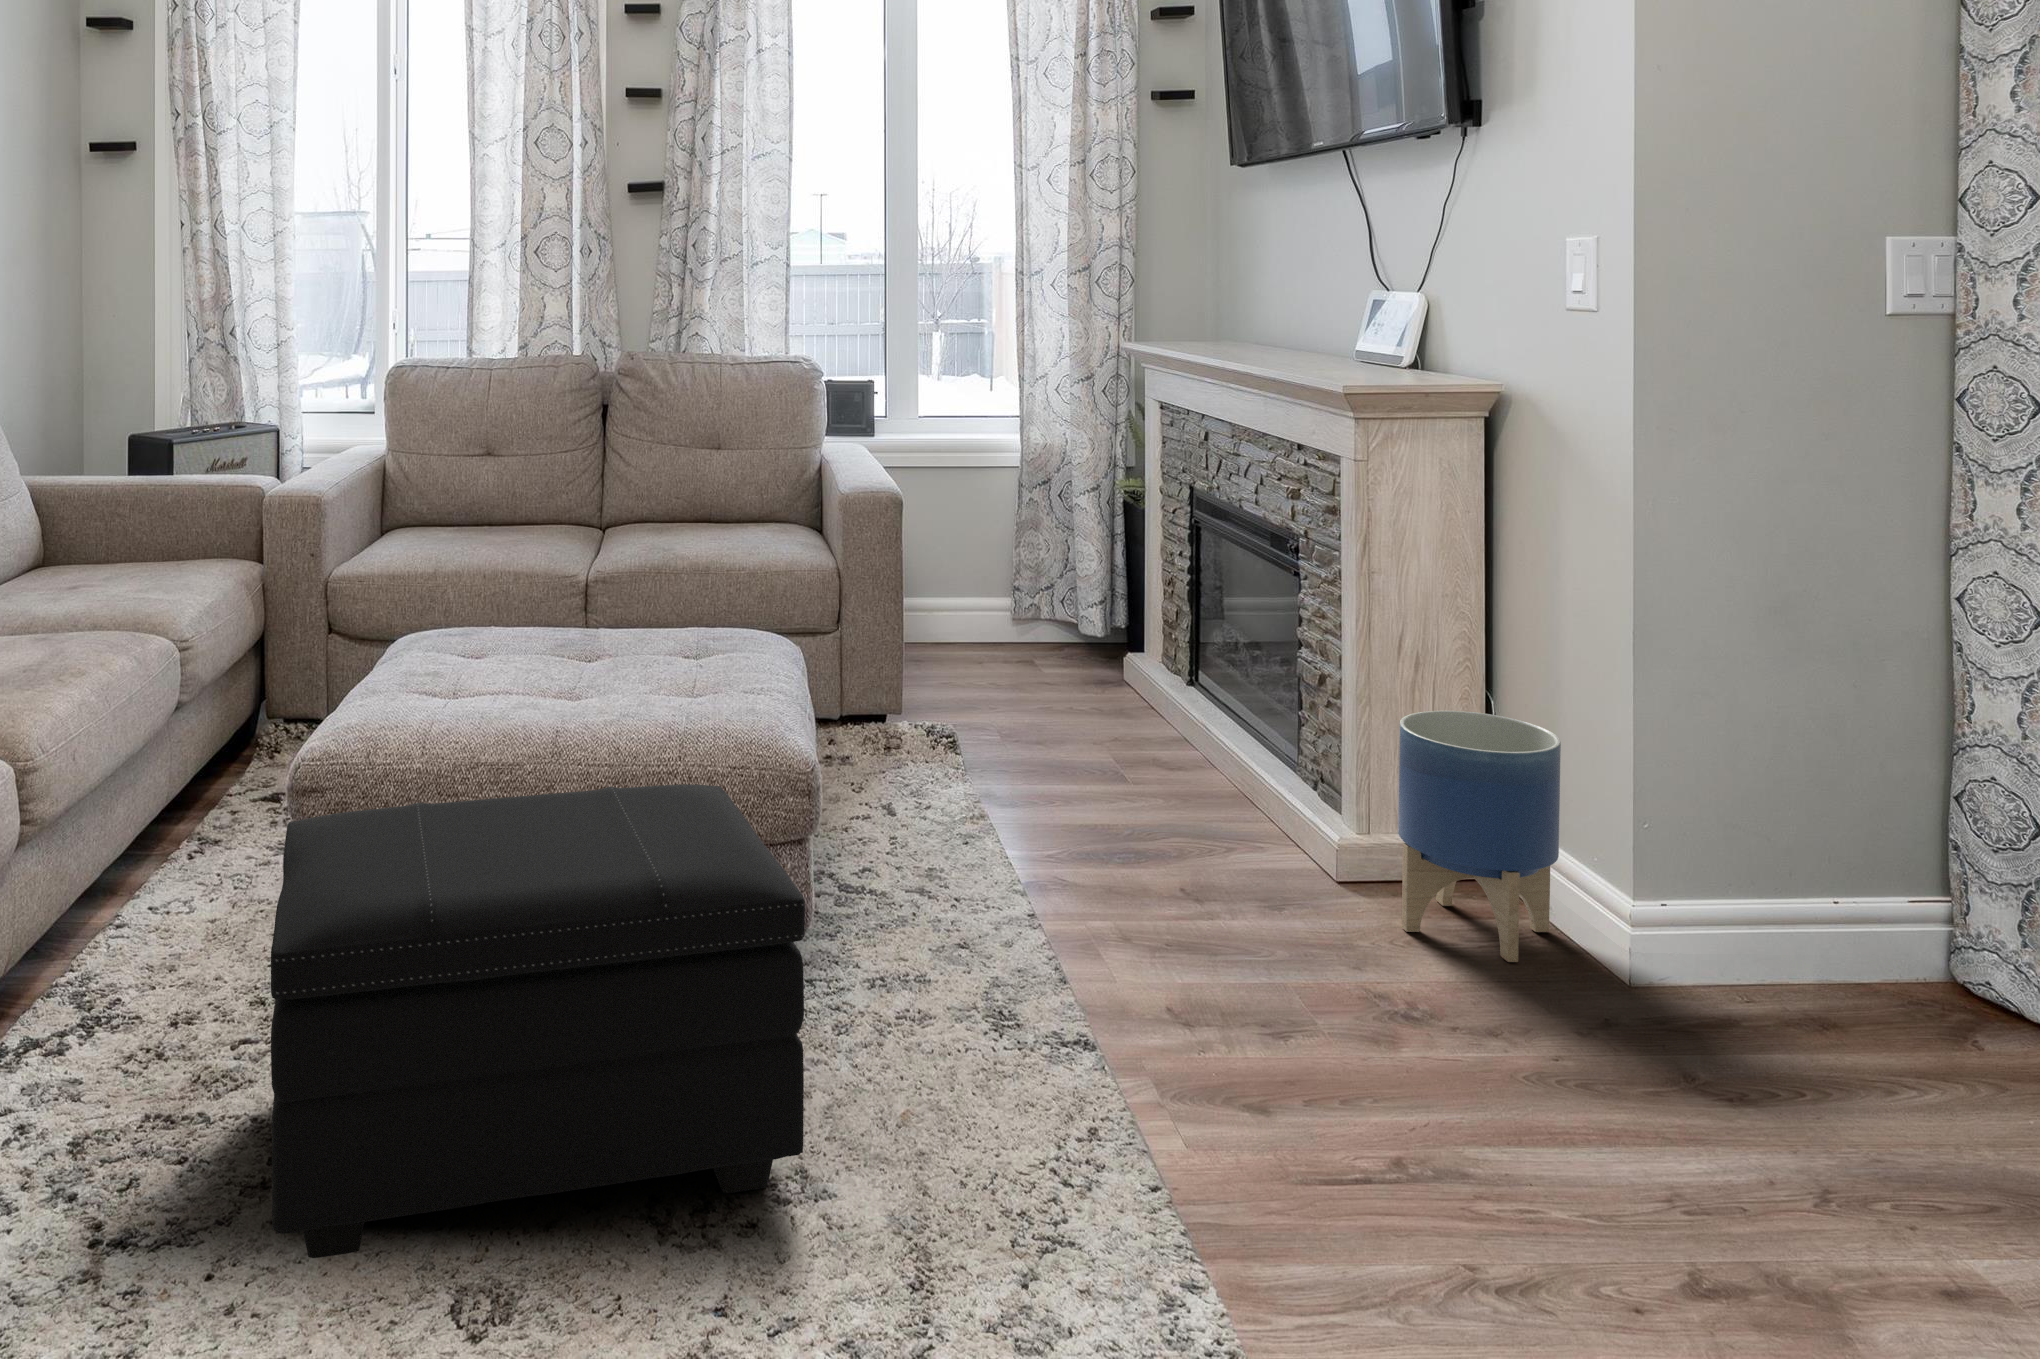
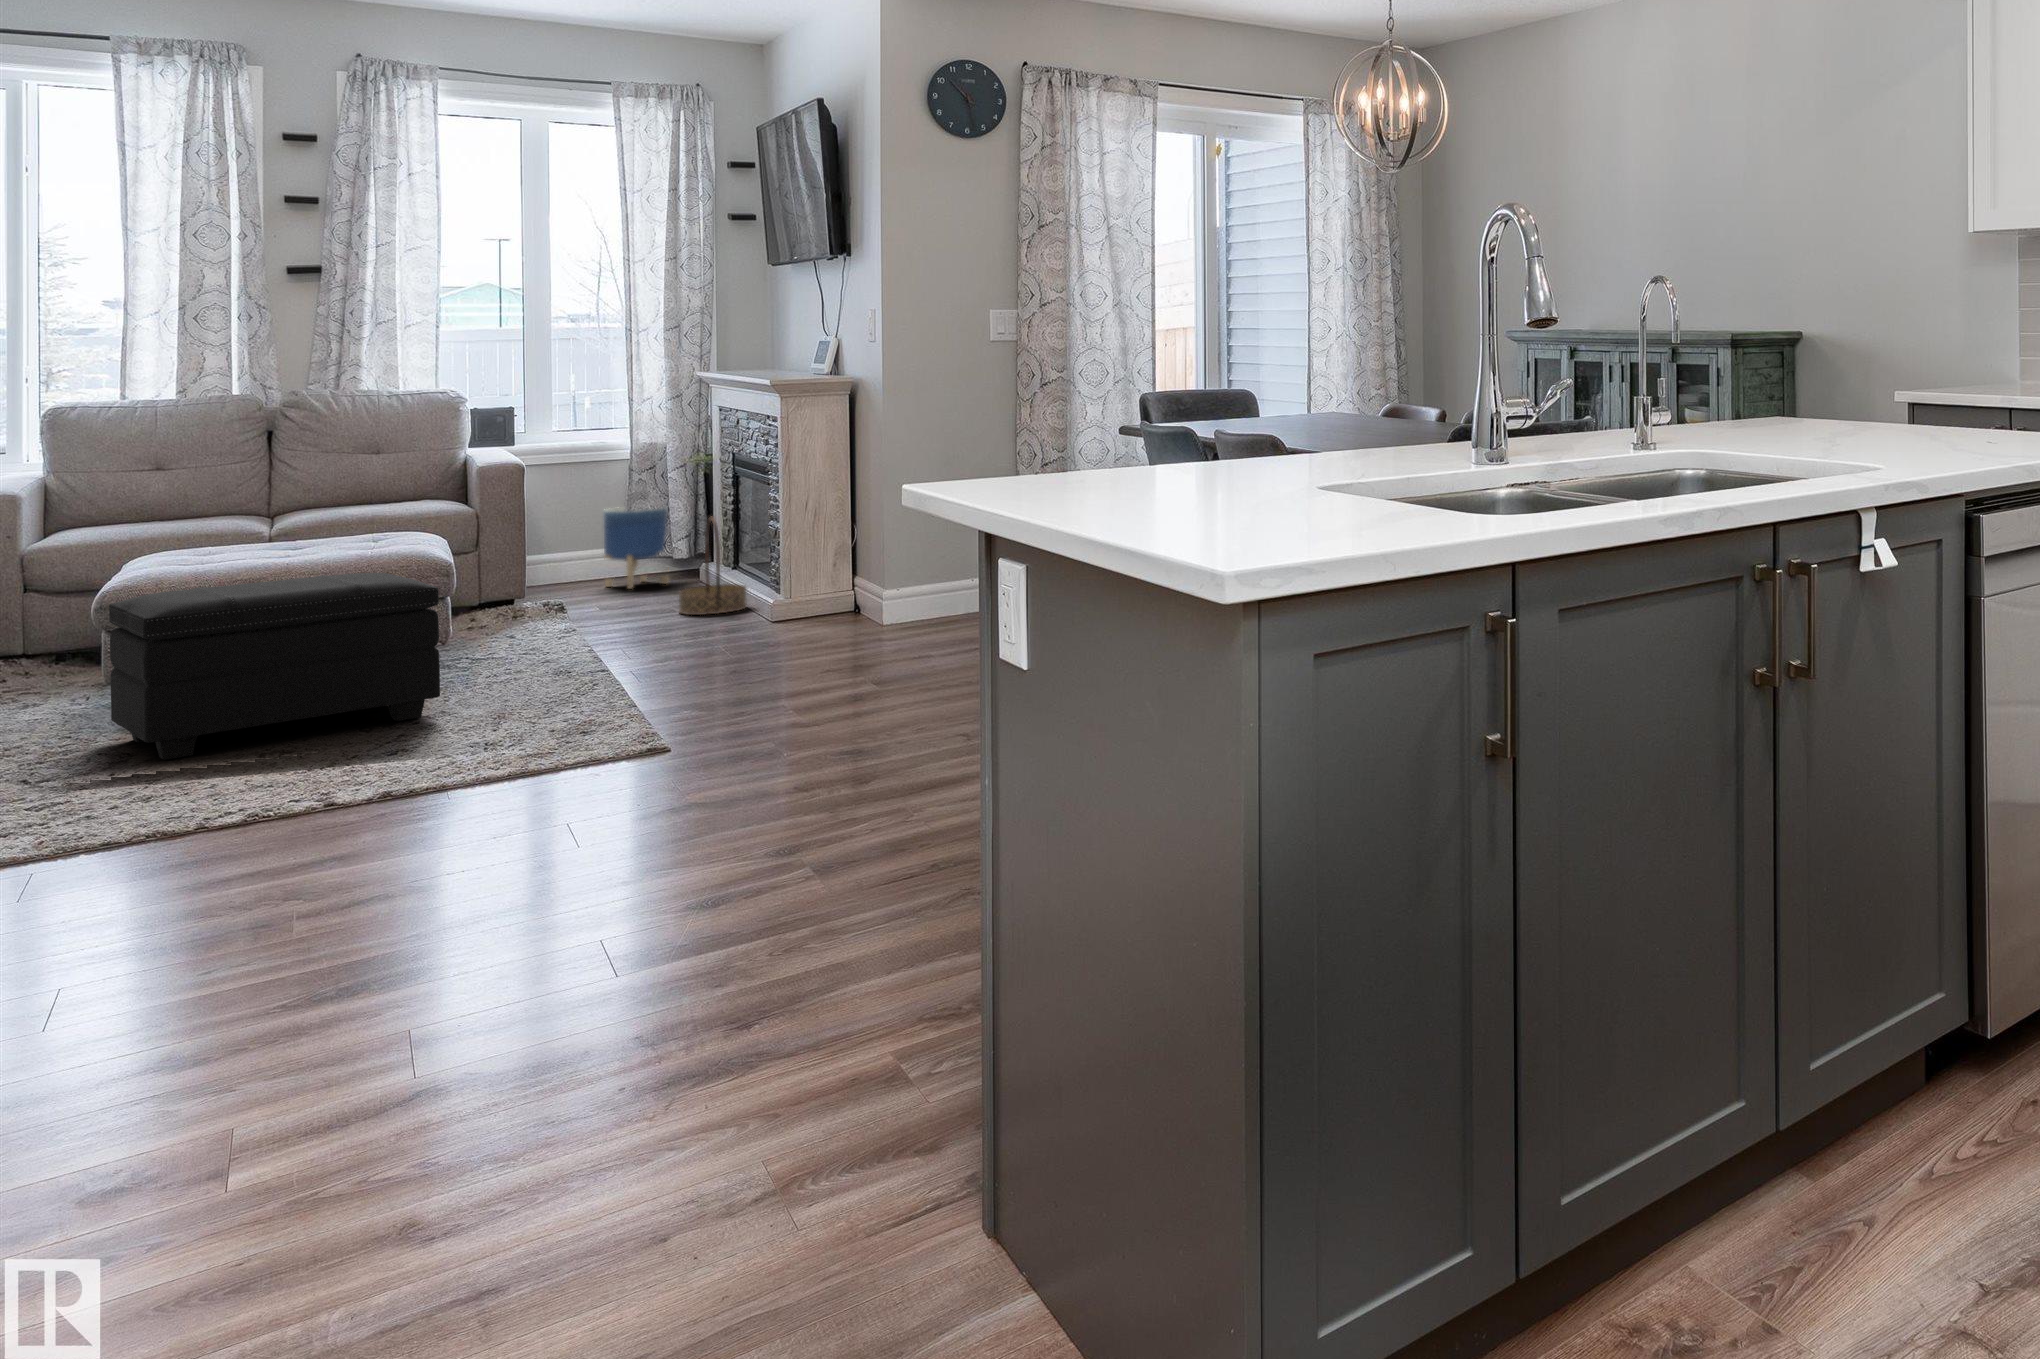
basket: none [1127,610,1240,796] -> present [679,517,747,615]
planter: present [1398,711,1561,962] -> present [604,507,669,589]

